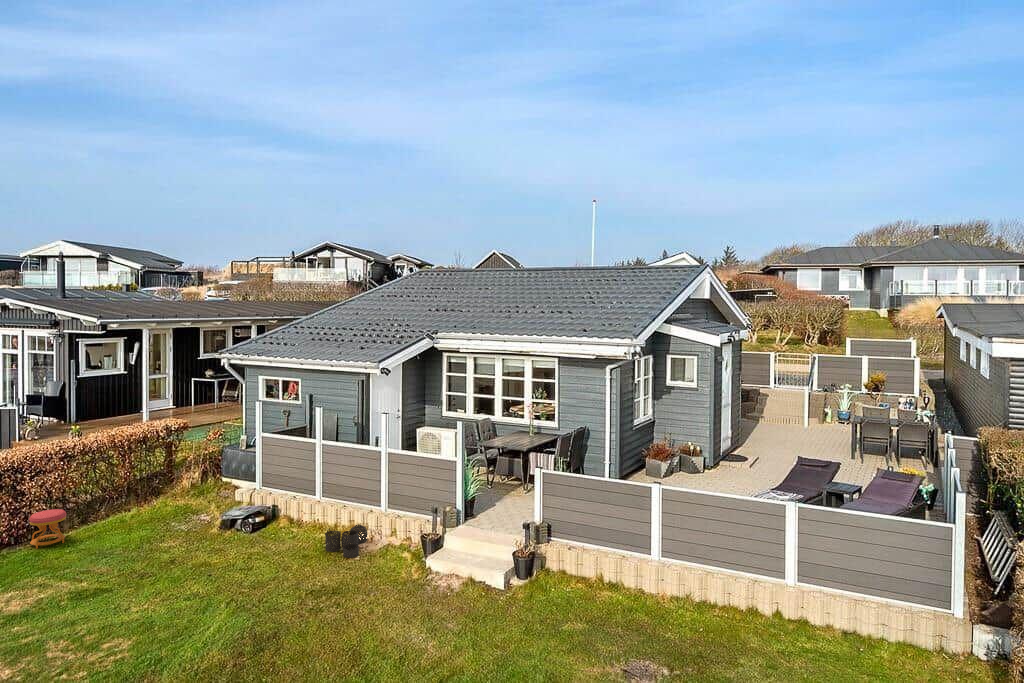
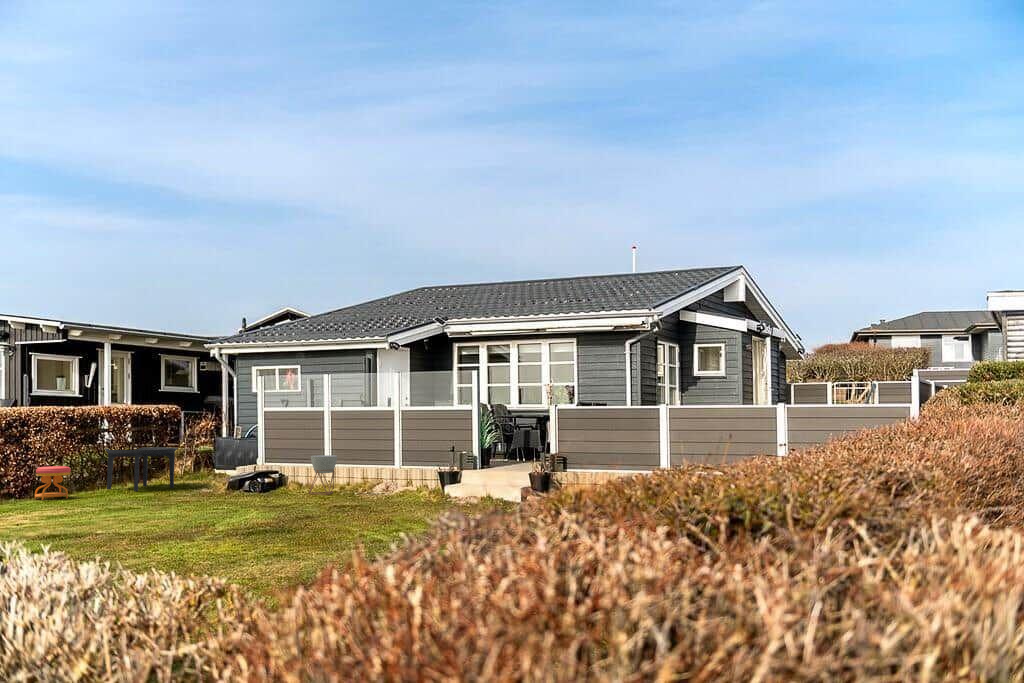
round table: none [107,468,182,523] -> present [105,447,178,491]
planter: none [300,495,327,539] -> present [309,455,337,495]
woven basket: present [325,524,368,558] -> none [339,477,380,500]

